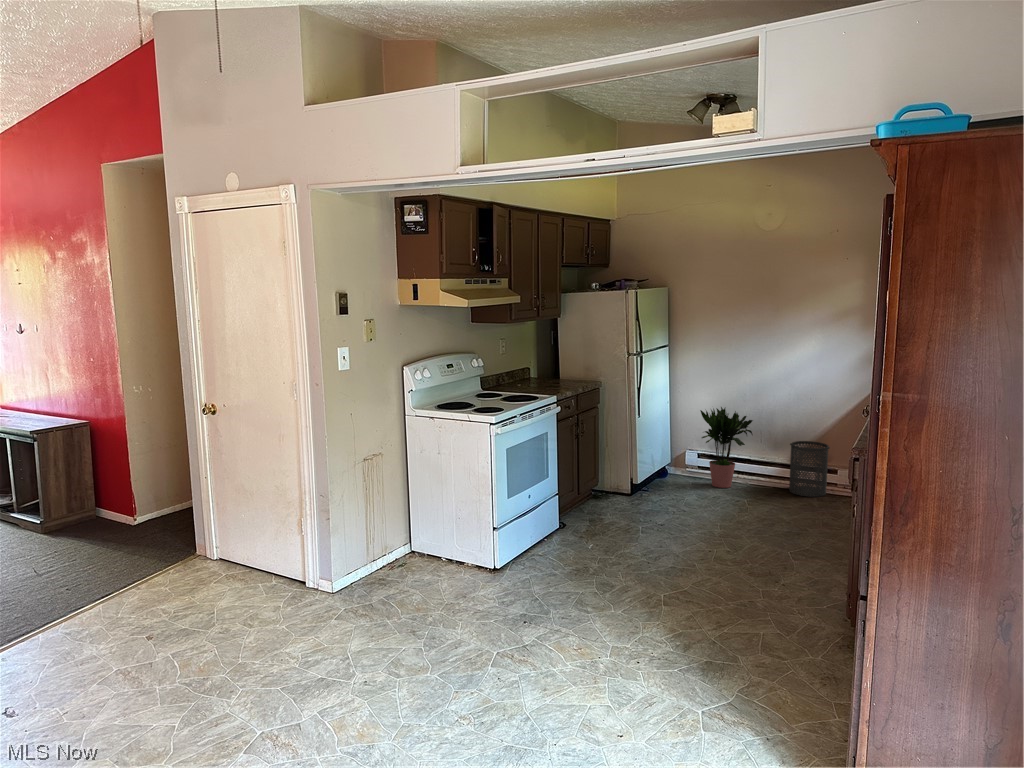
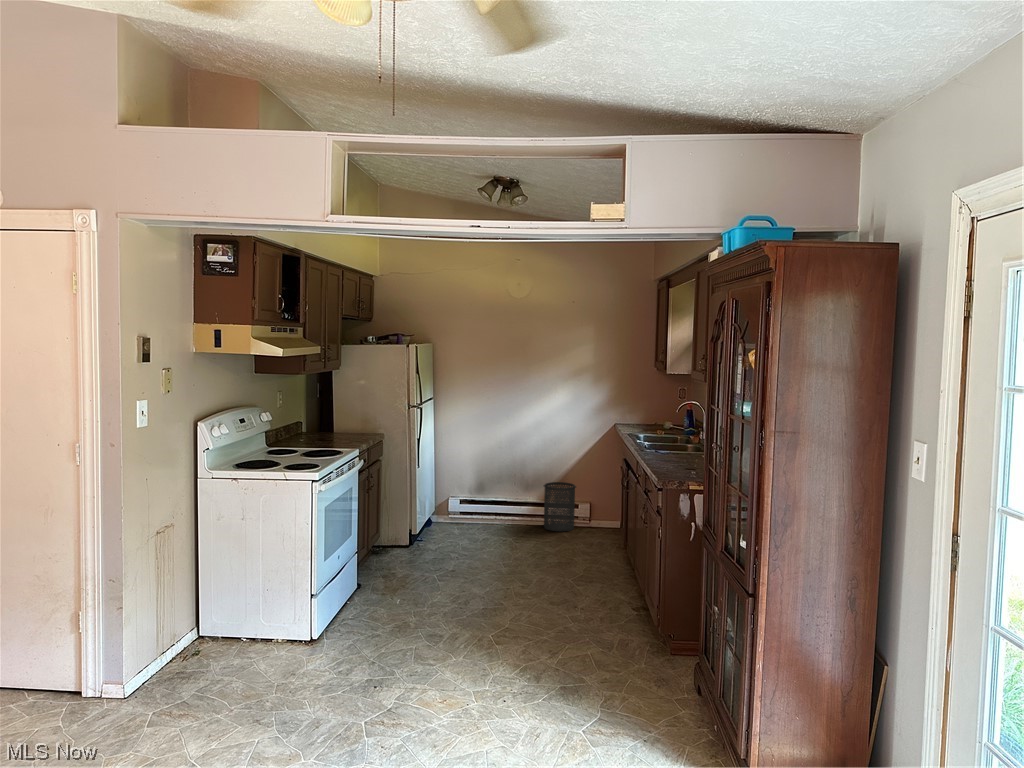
potted plant: present [700,407,753,488] -> none [464,453,517,531]

